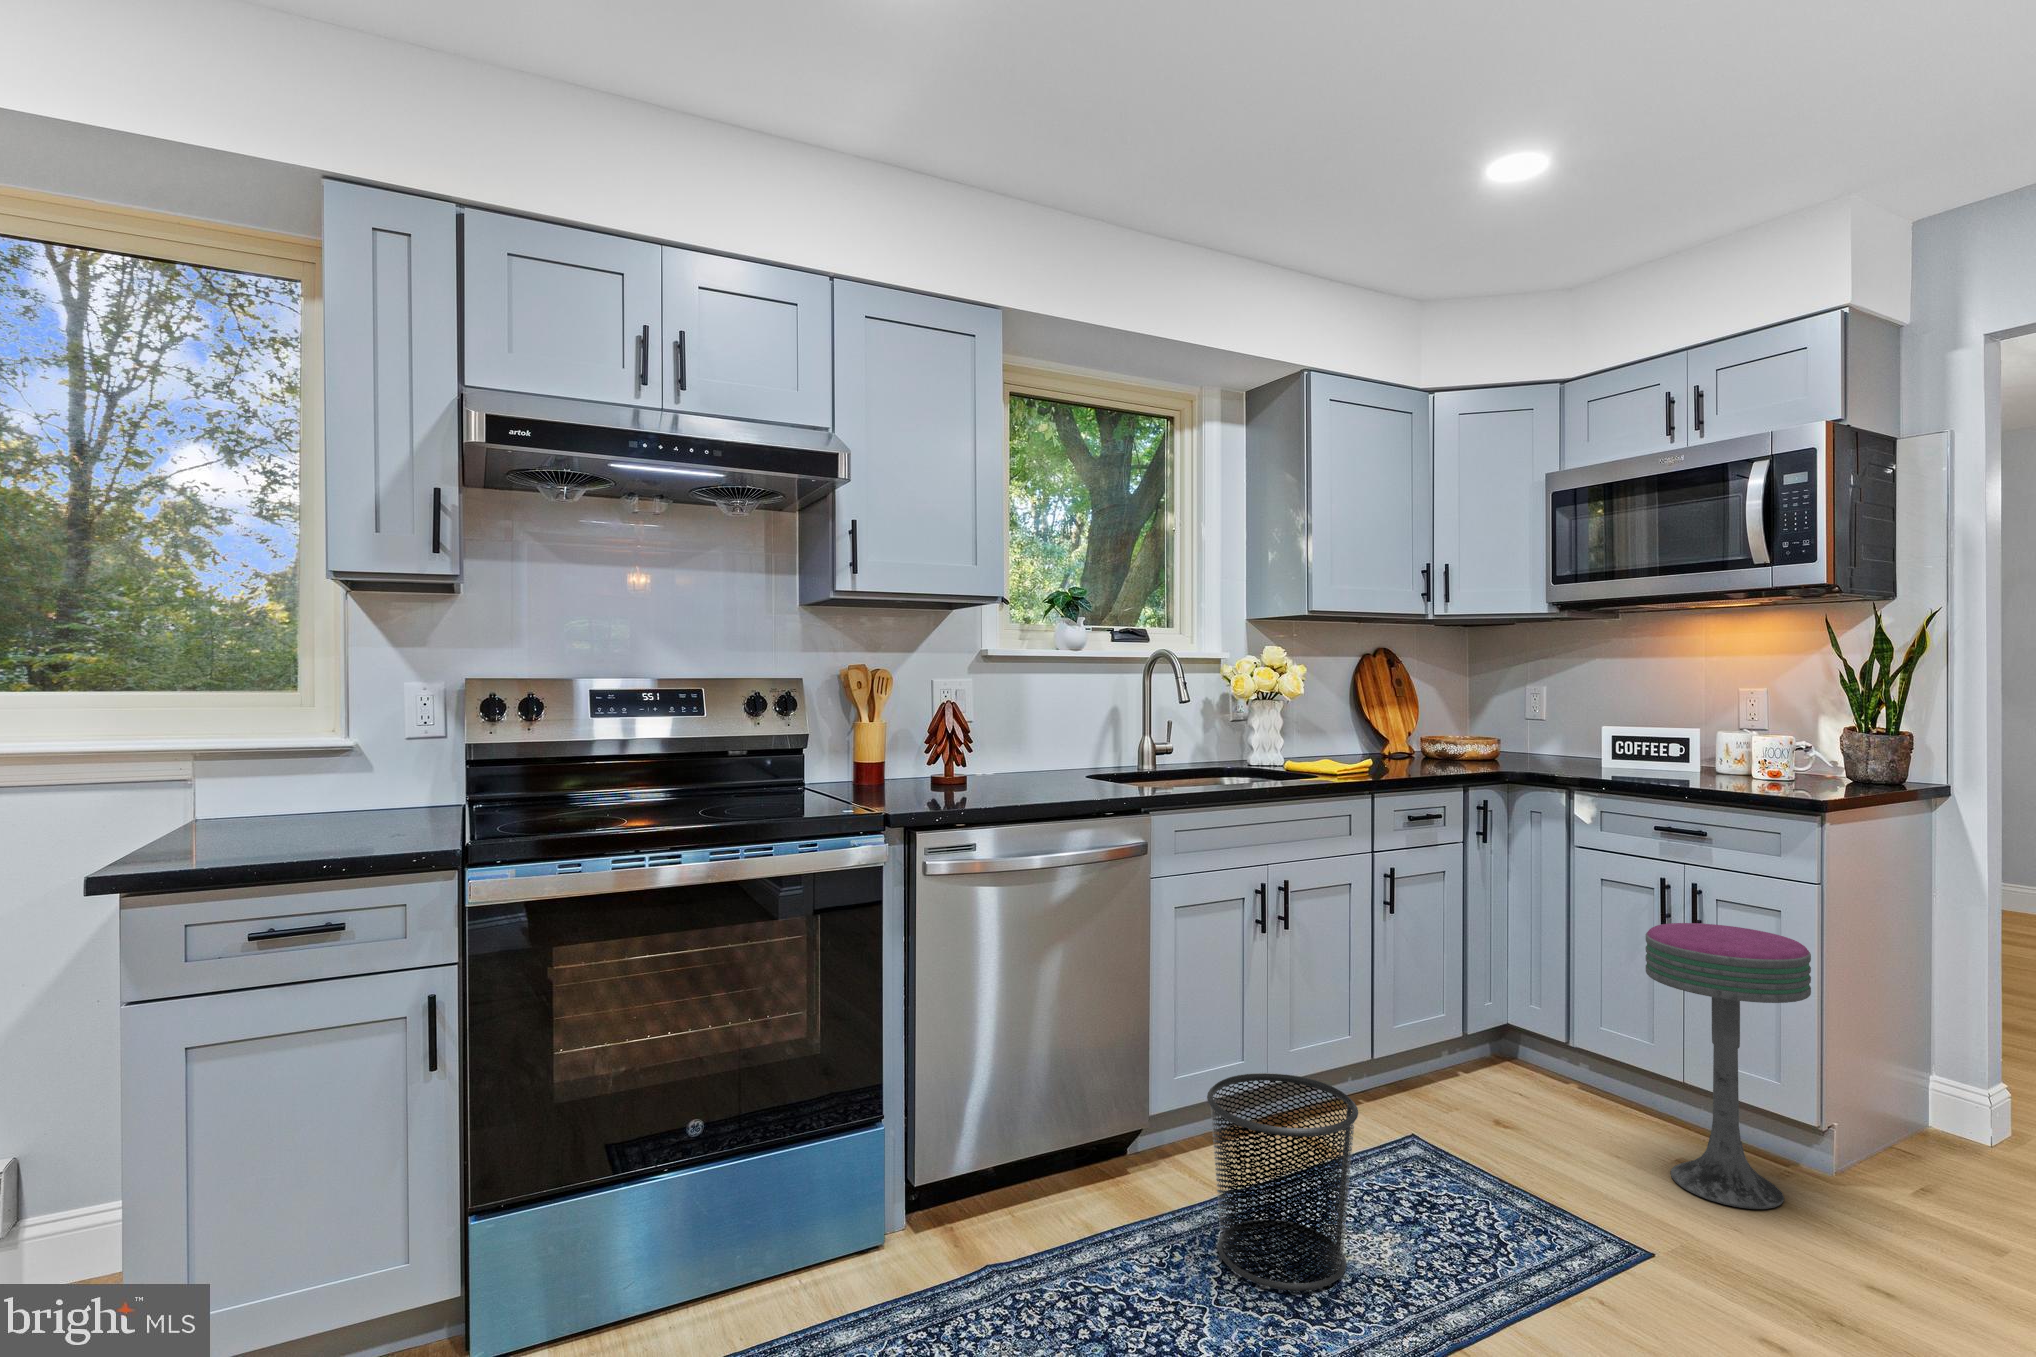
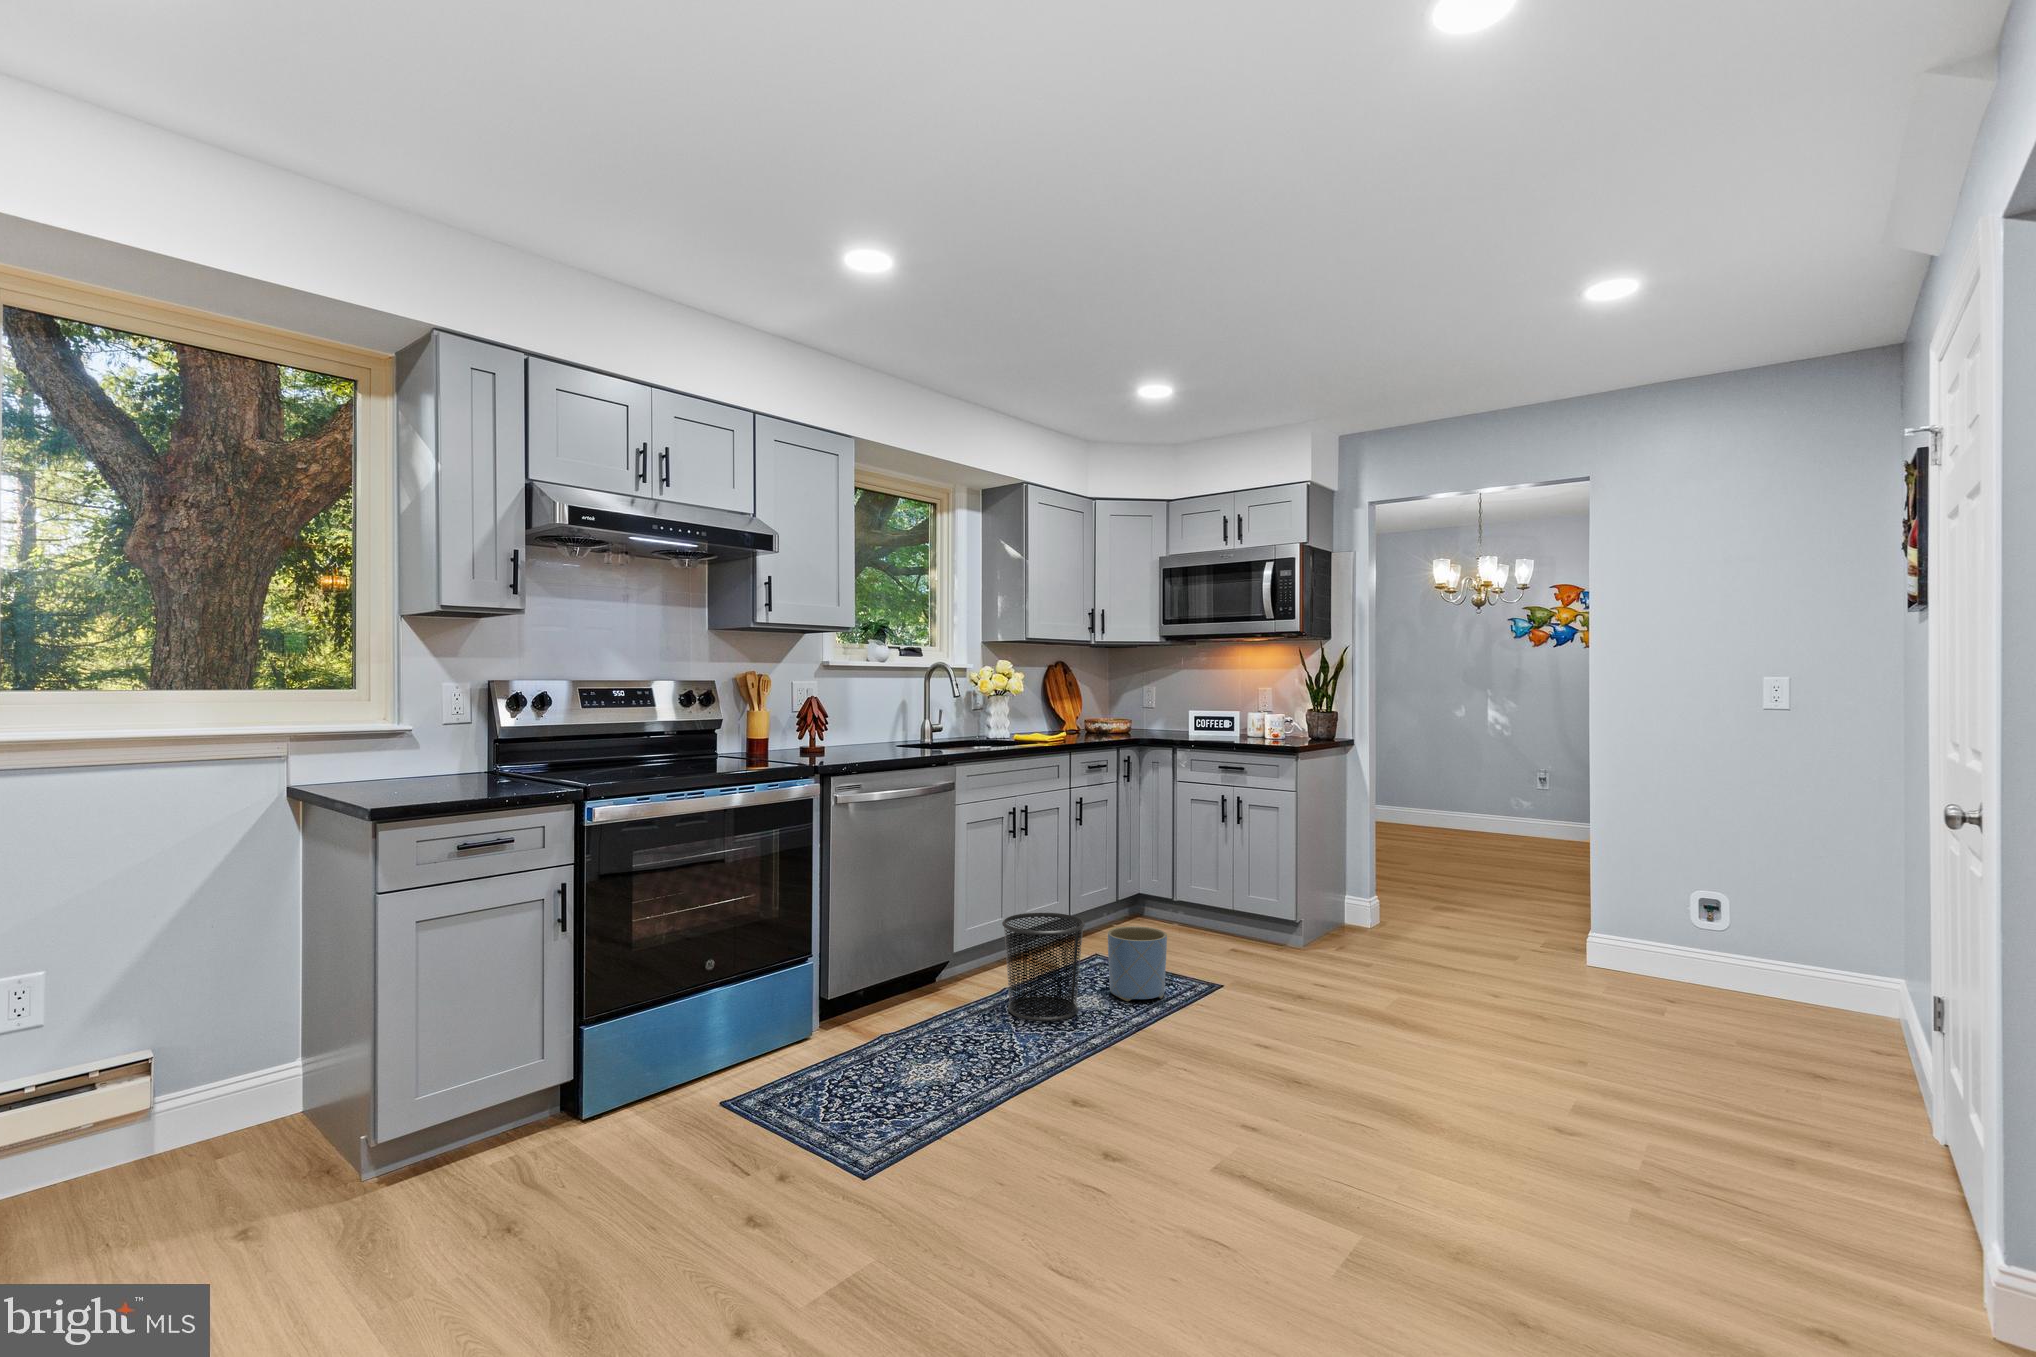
bar stool: present [1645,923,1811,1209] -> none [1216,819,1292,965]
planter: none [1414,1112,1532,1267] -> present [1108,926,1167,1001]

